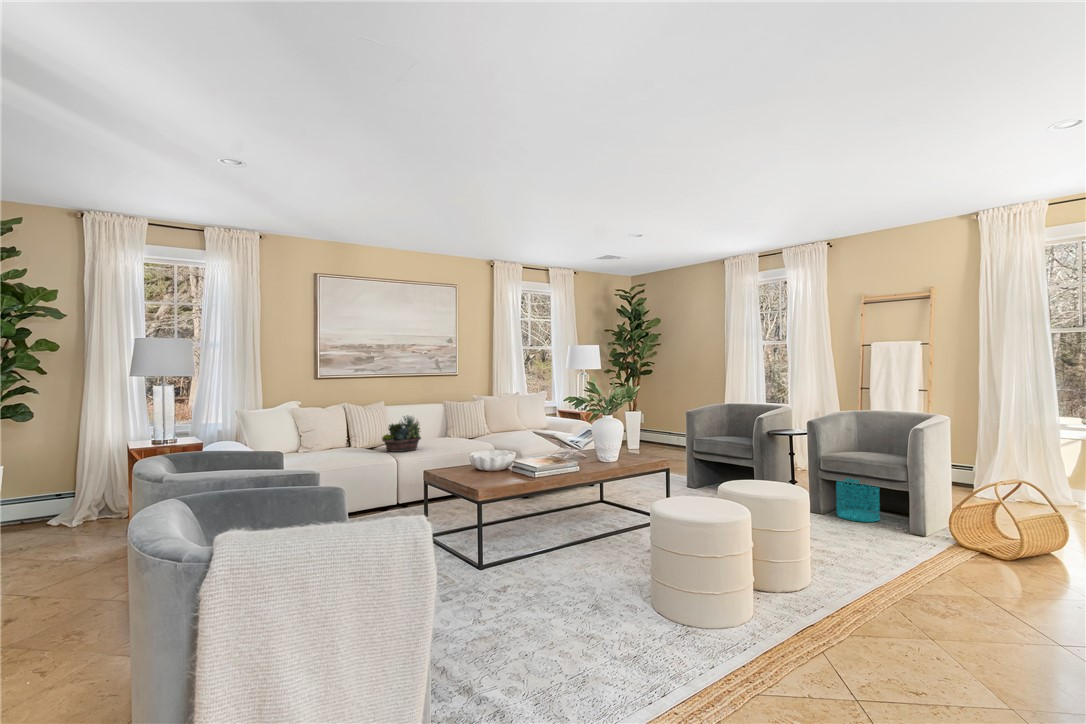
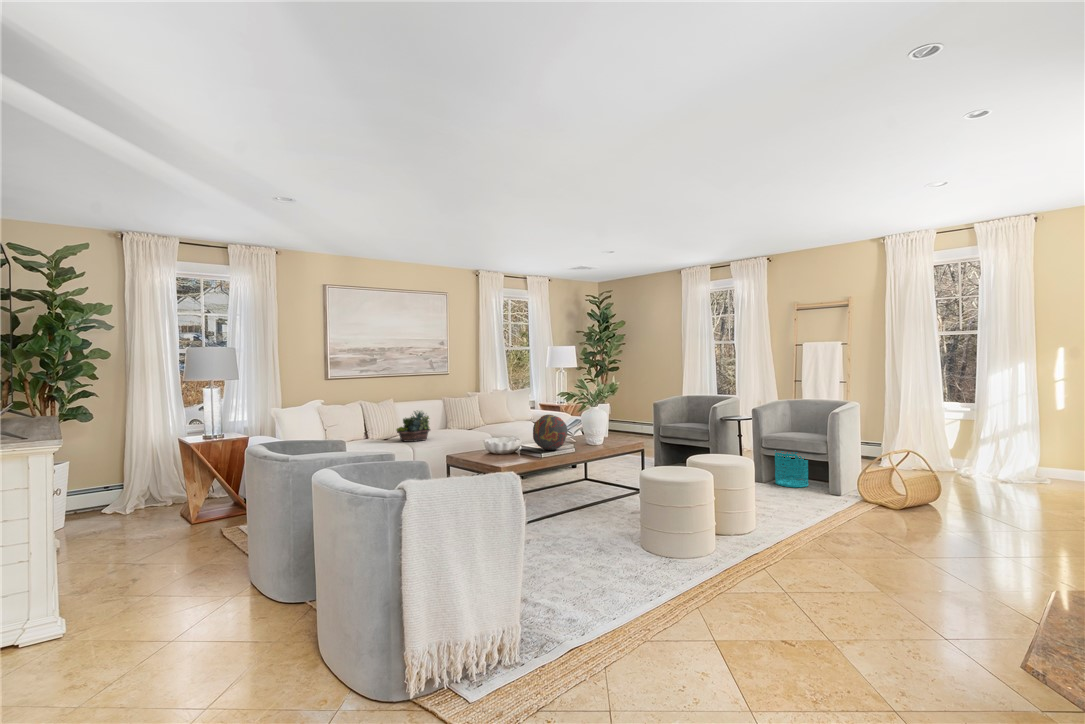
decorative orb: none [530,424,573,468] -> present [533,415,568,450]

